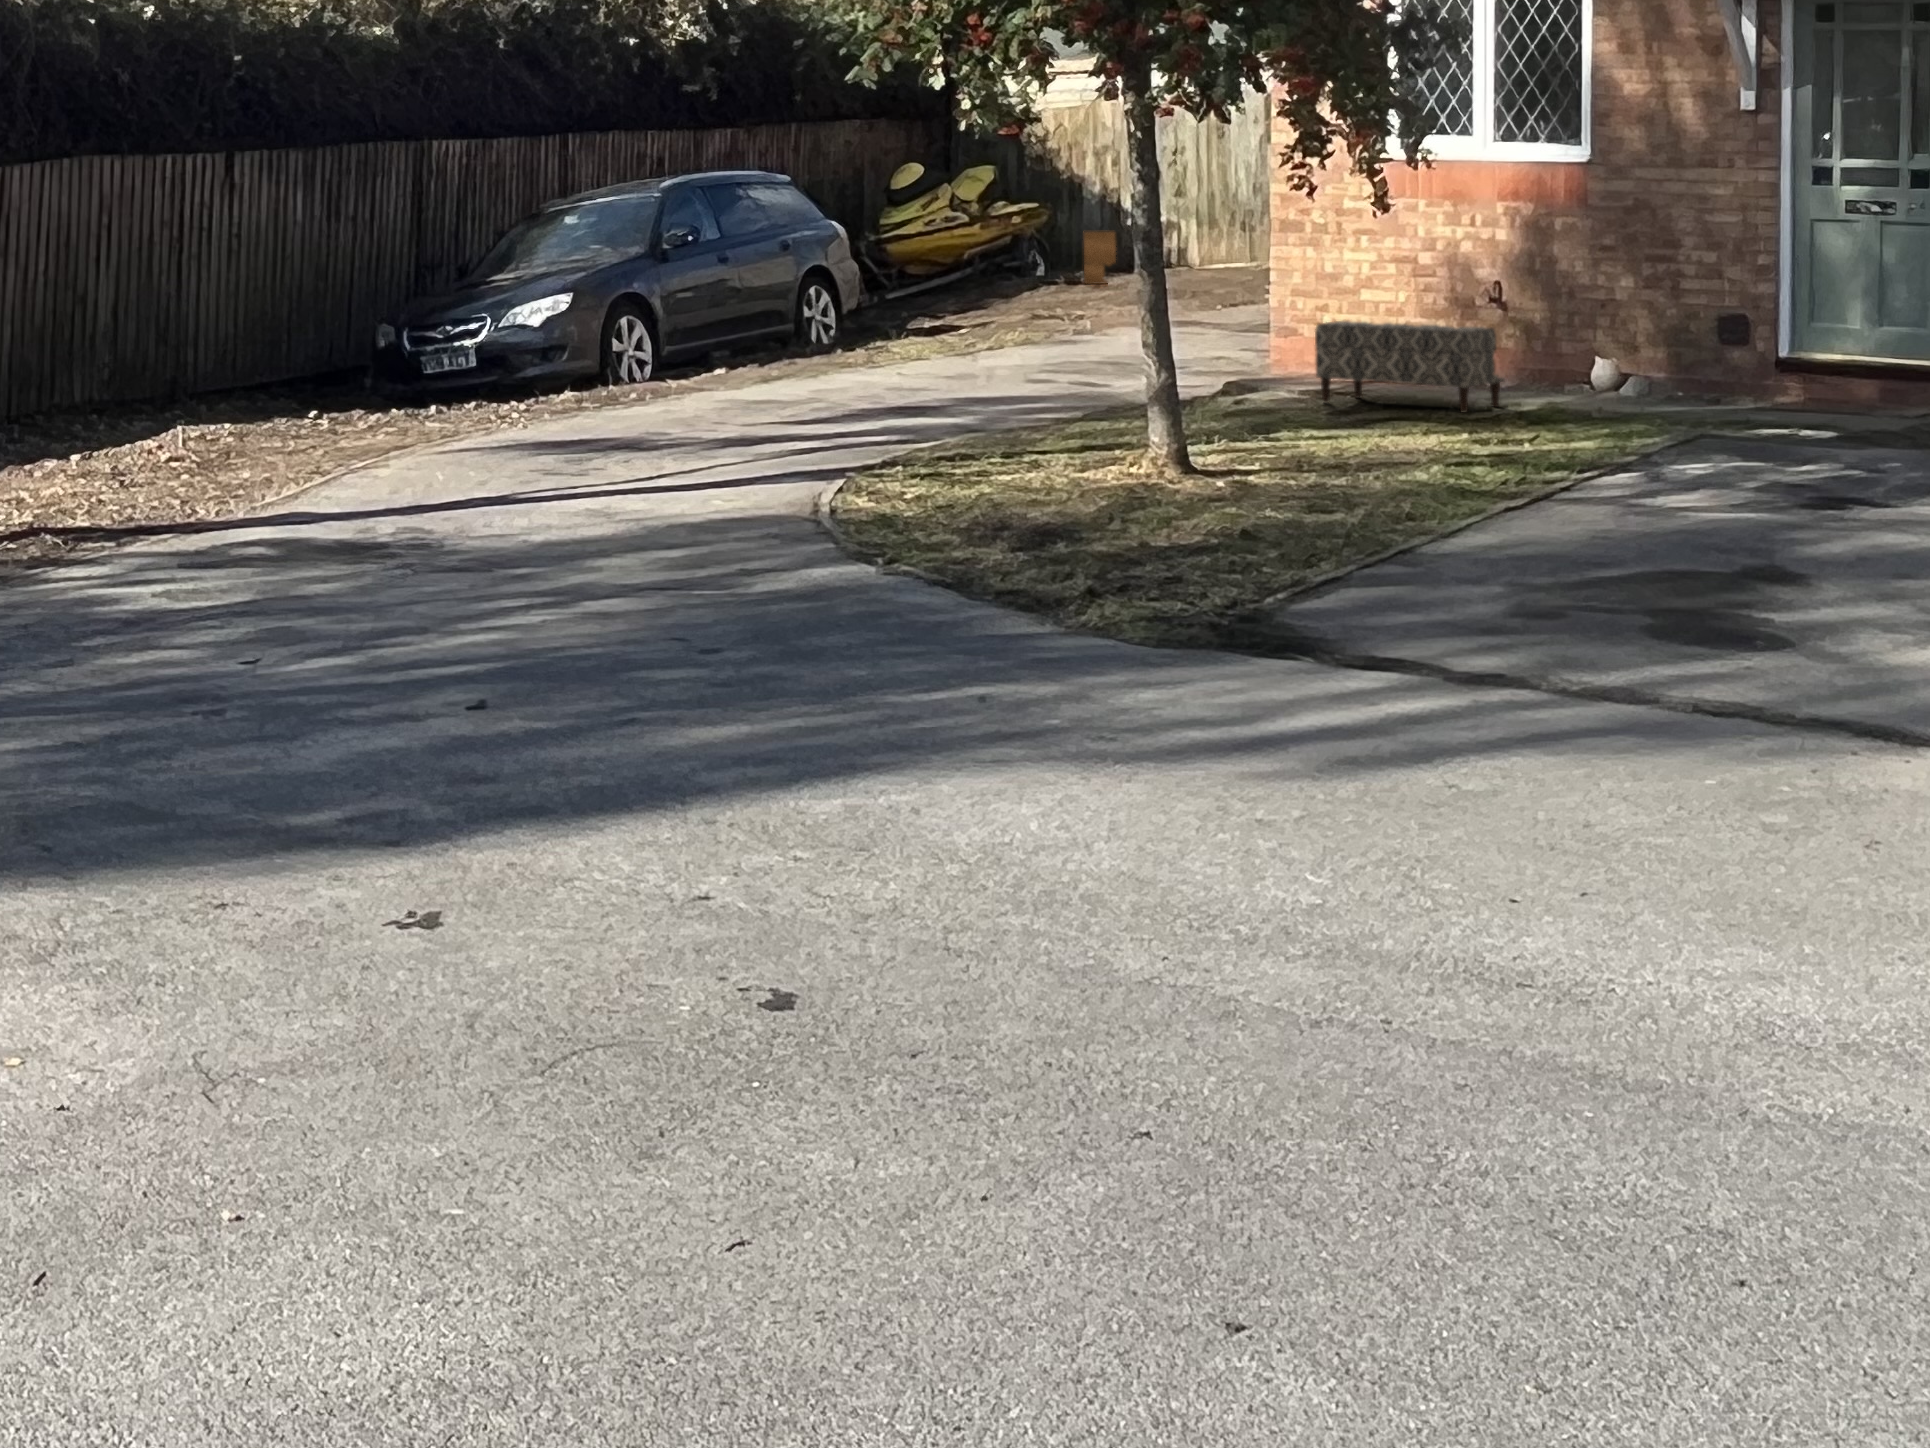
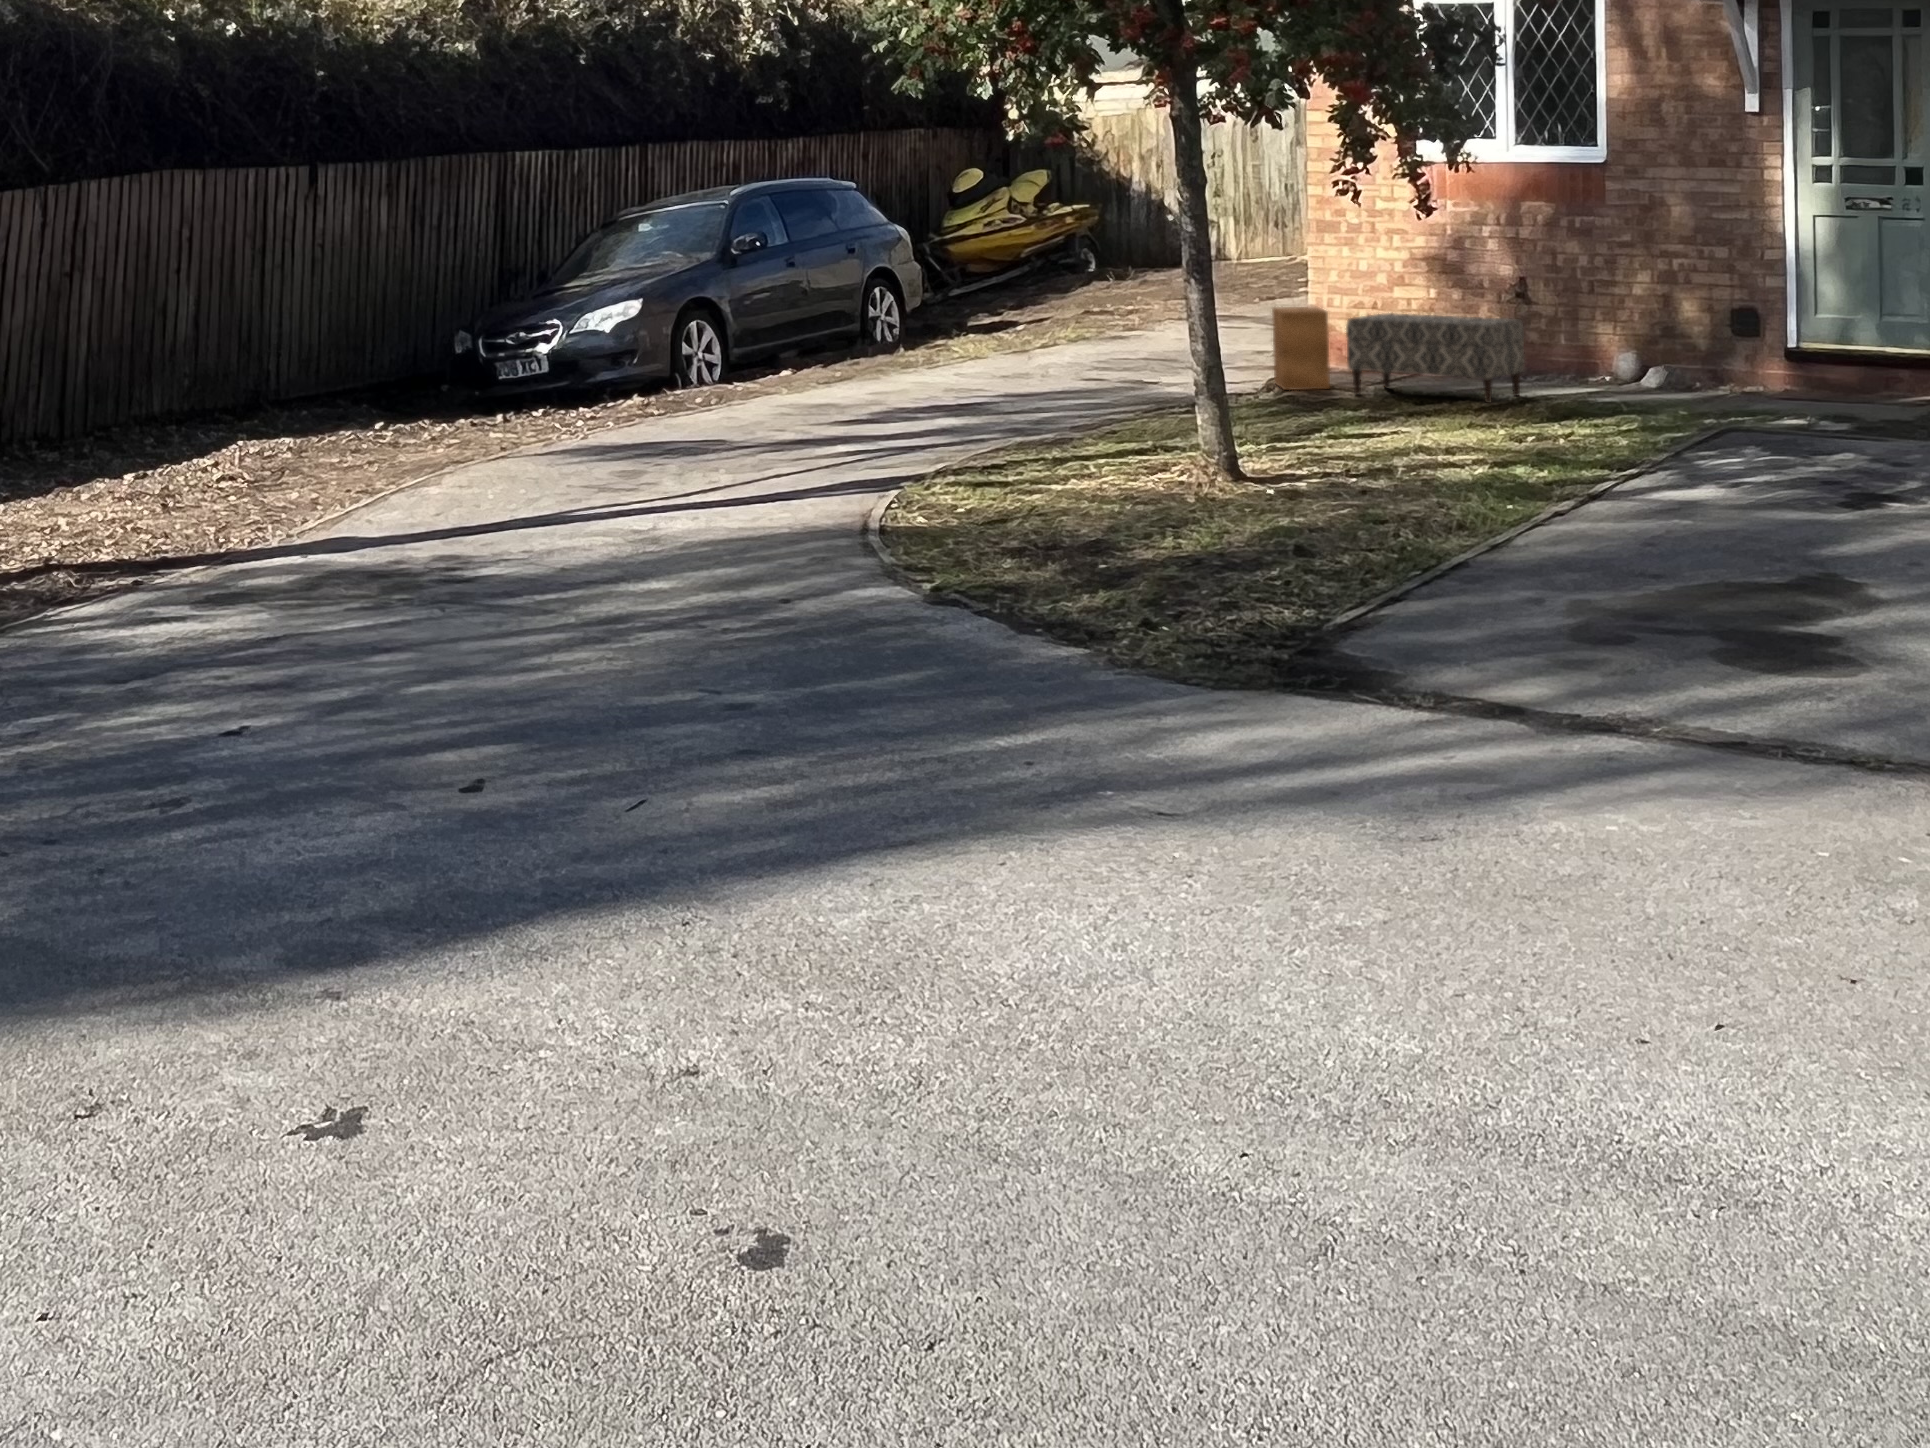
cardboard box: present [1084,232,1116,284] -> present [1272,307,1330,390]

